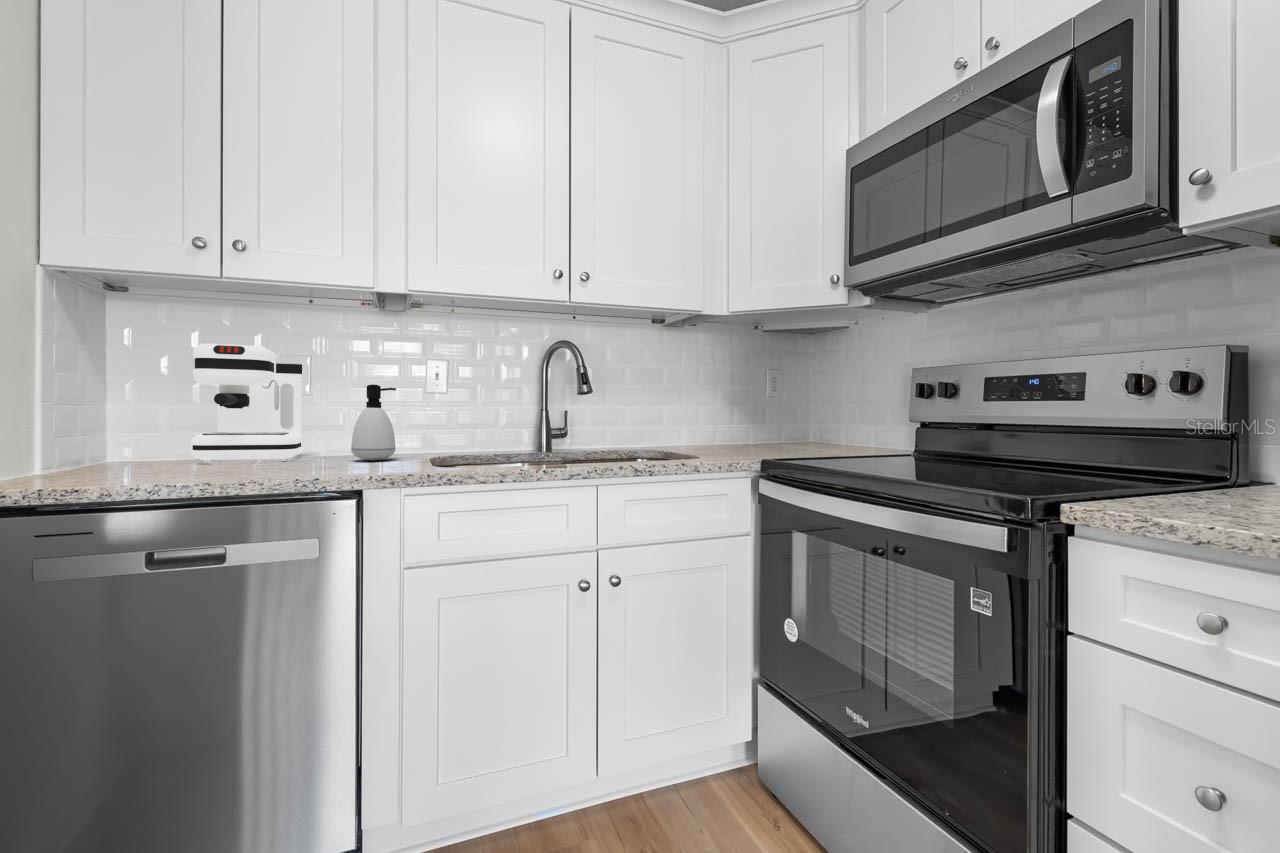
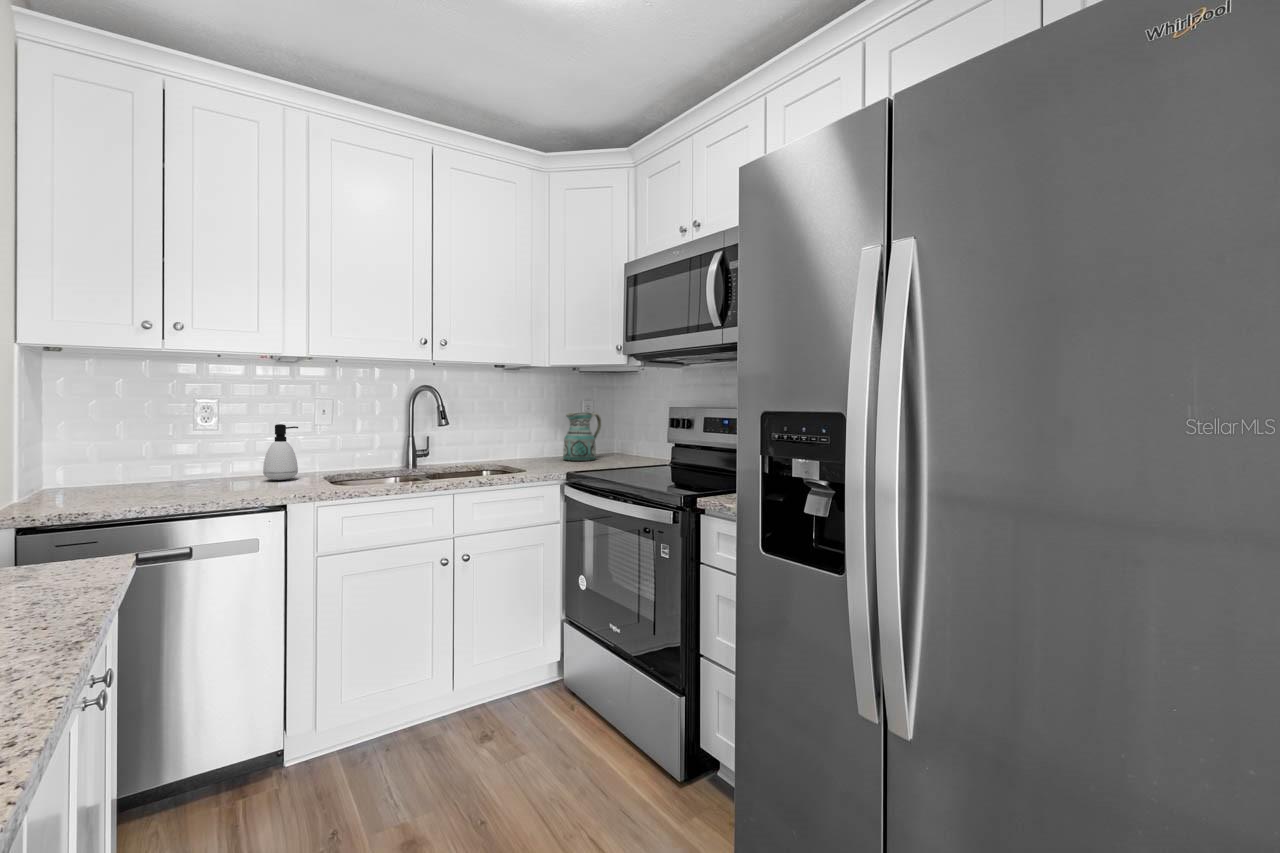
coffee maker: present [191,344,305,463] -> none [131,396,217,486]
ceramic pitcher: none [744,380,797,448] -> present [563,412,601,461]

